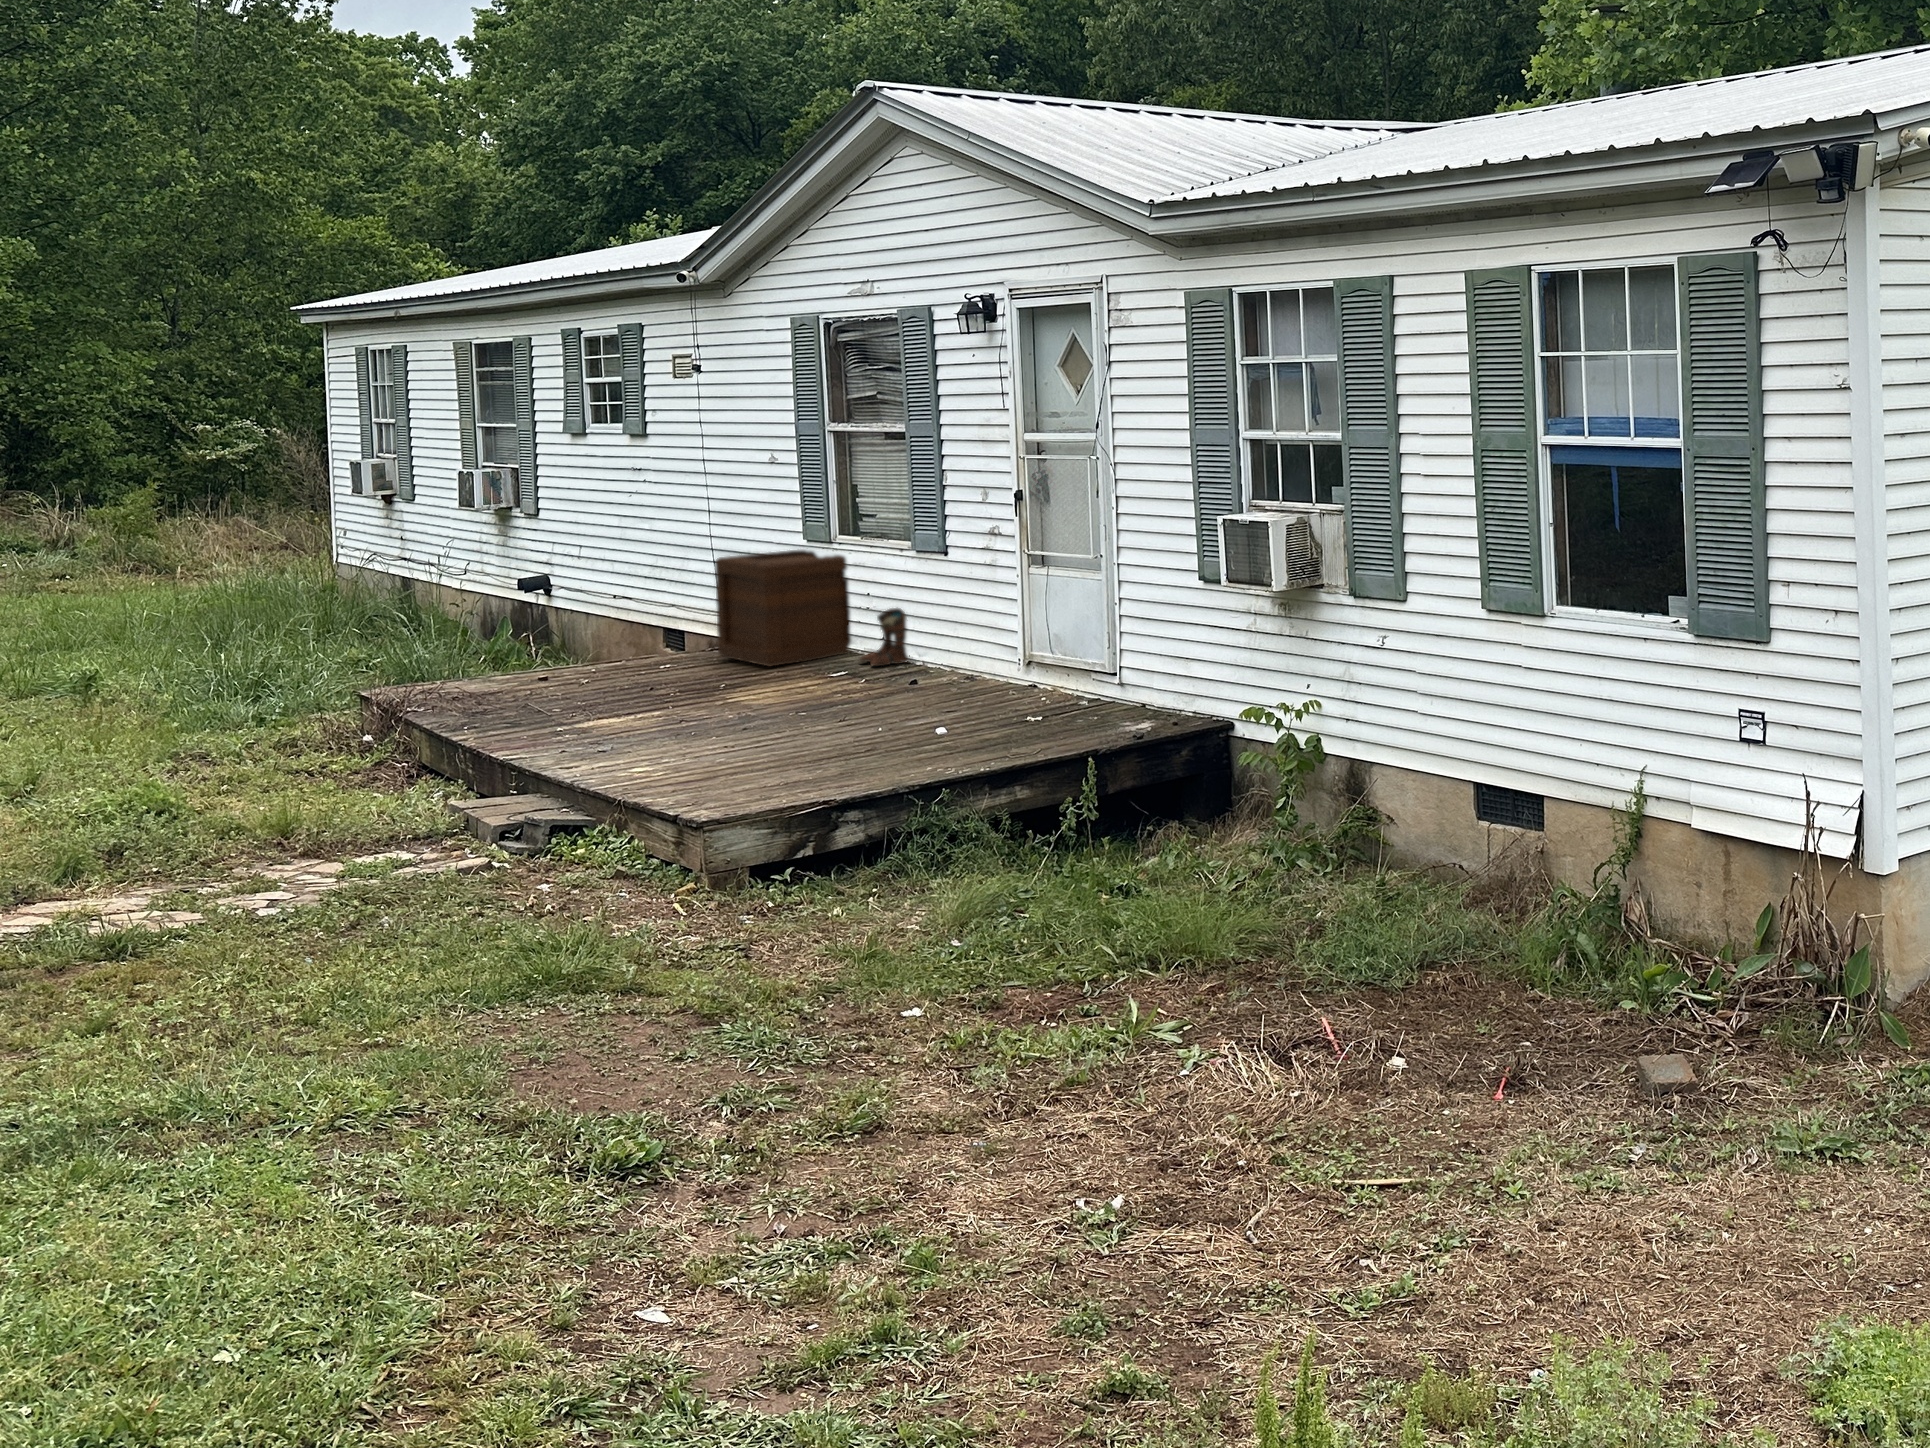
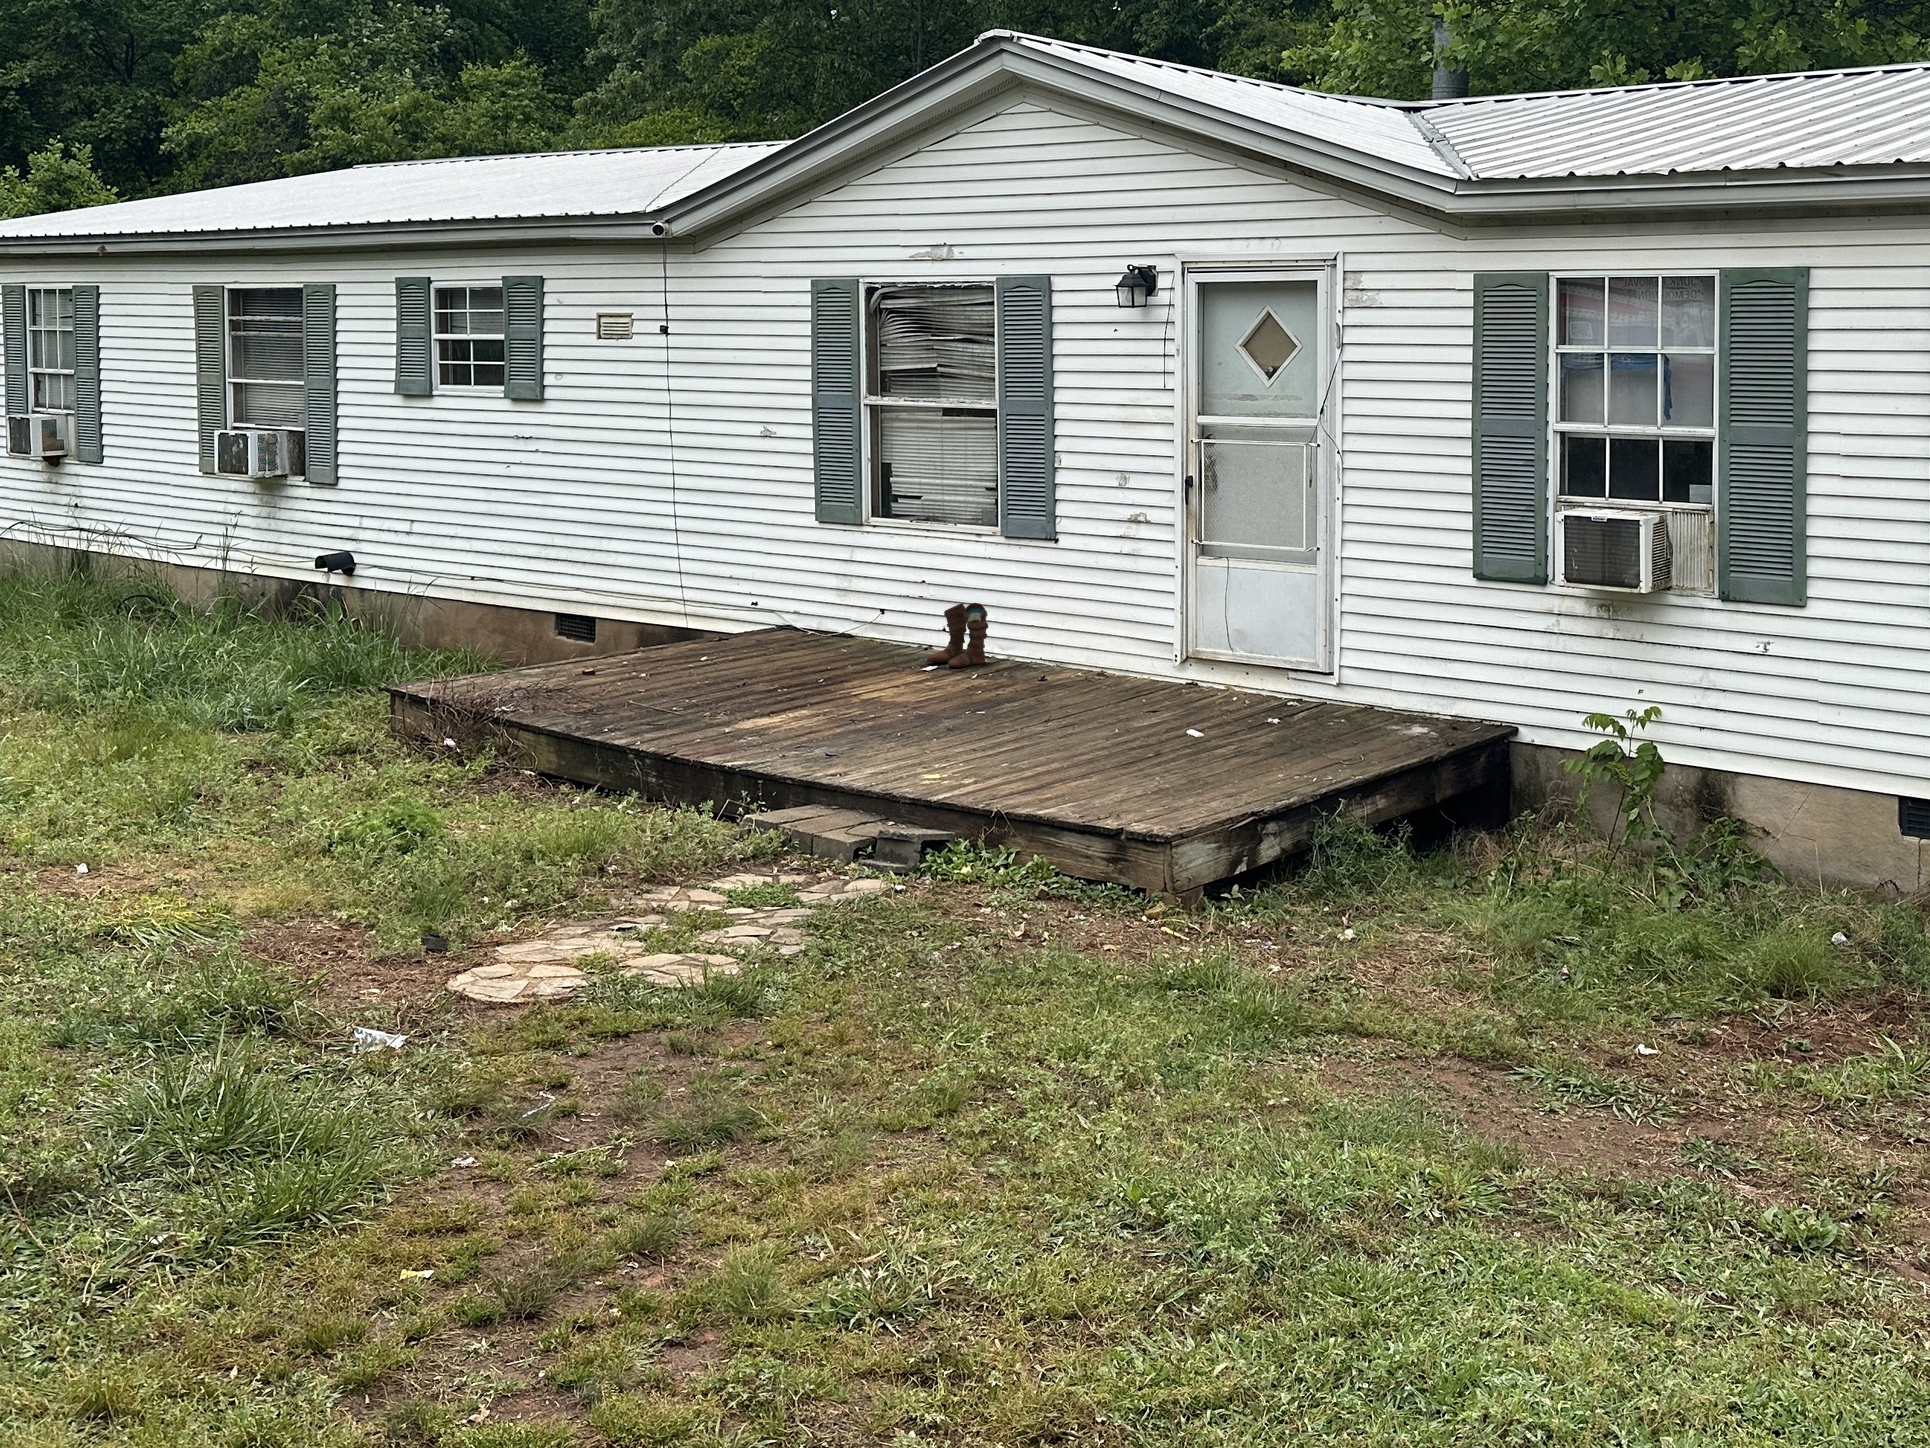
wooden crate: present [715,550,851,667] -> none [738,535,902,665]

